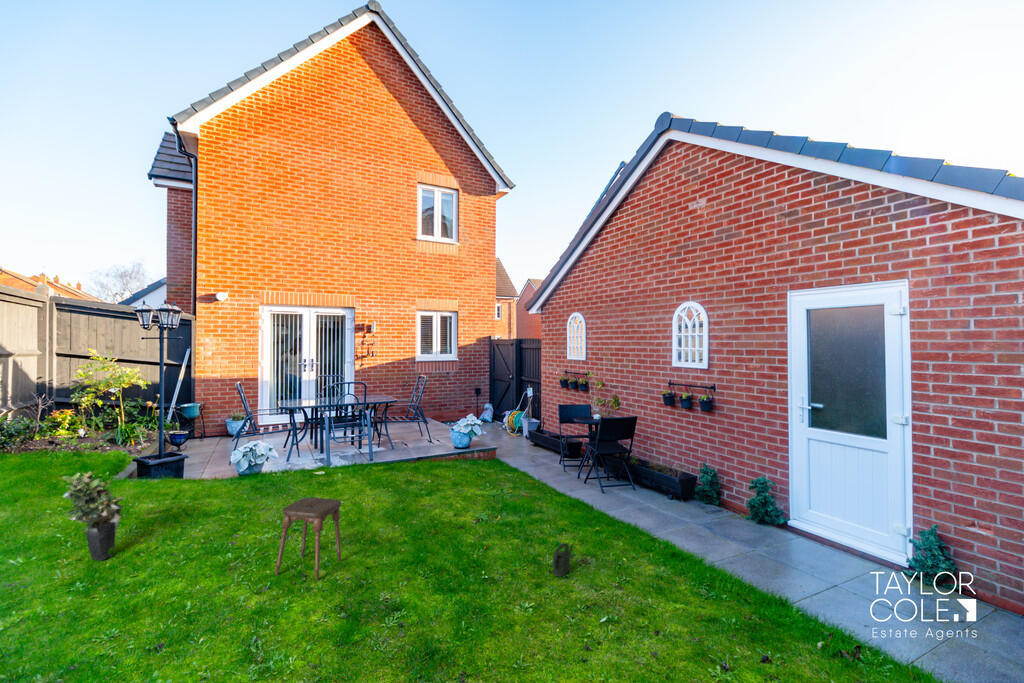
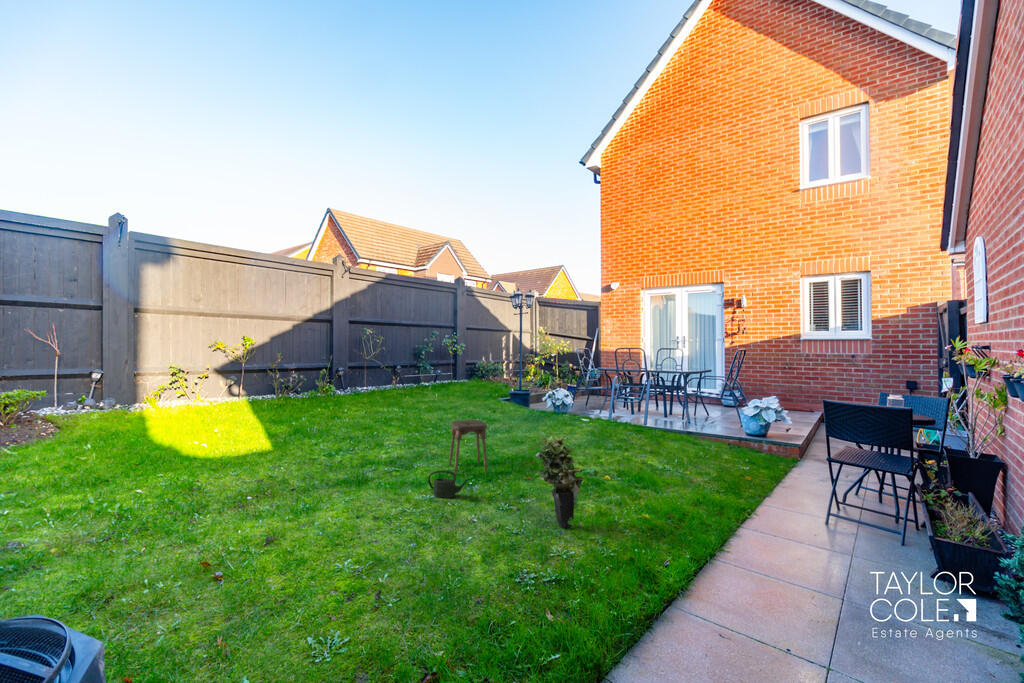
potted plant: present [63,472,125,561] -> present [536,436,584,528]
watering can: present [553,543,574,577] -> present [428,470,470,498]

